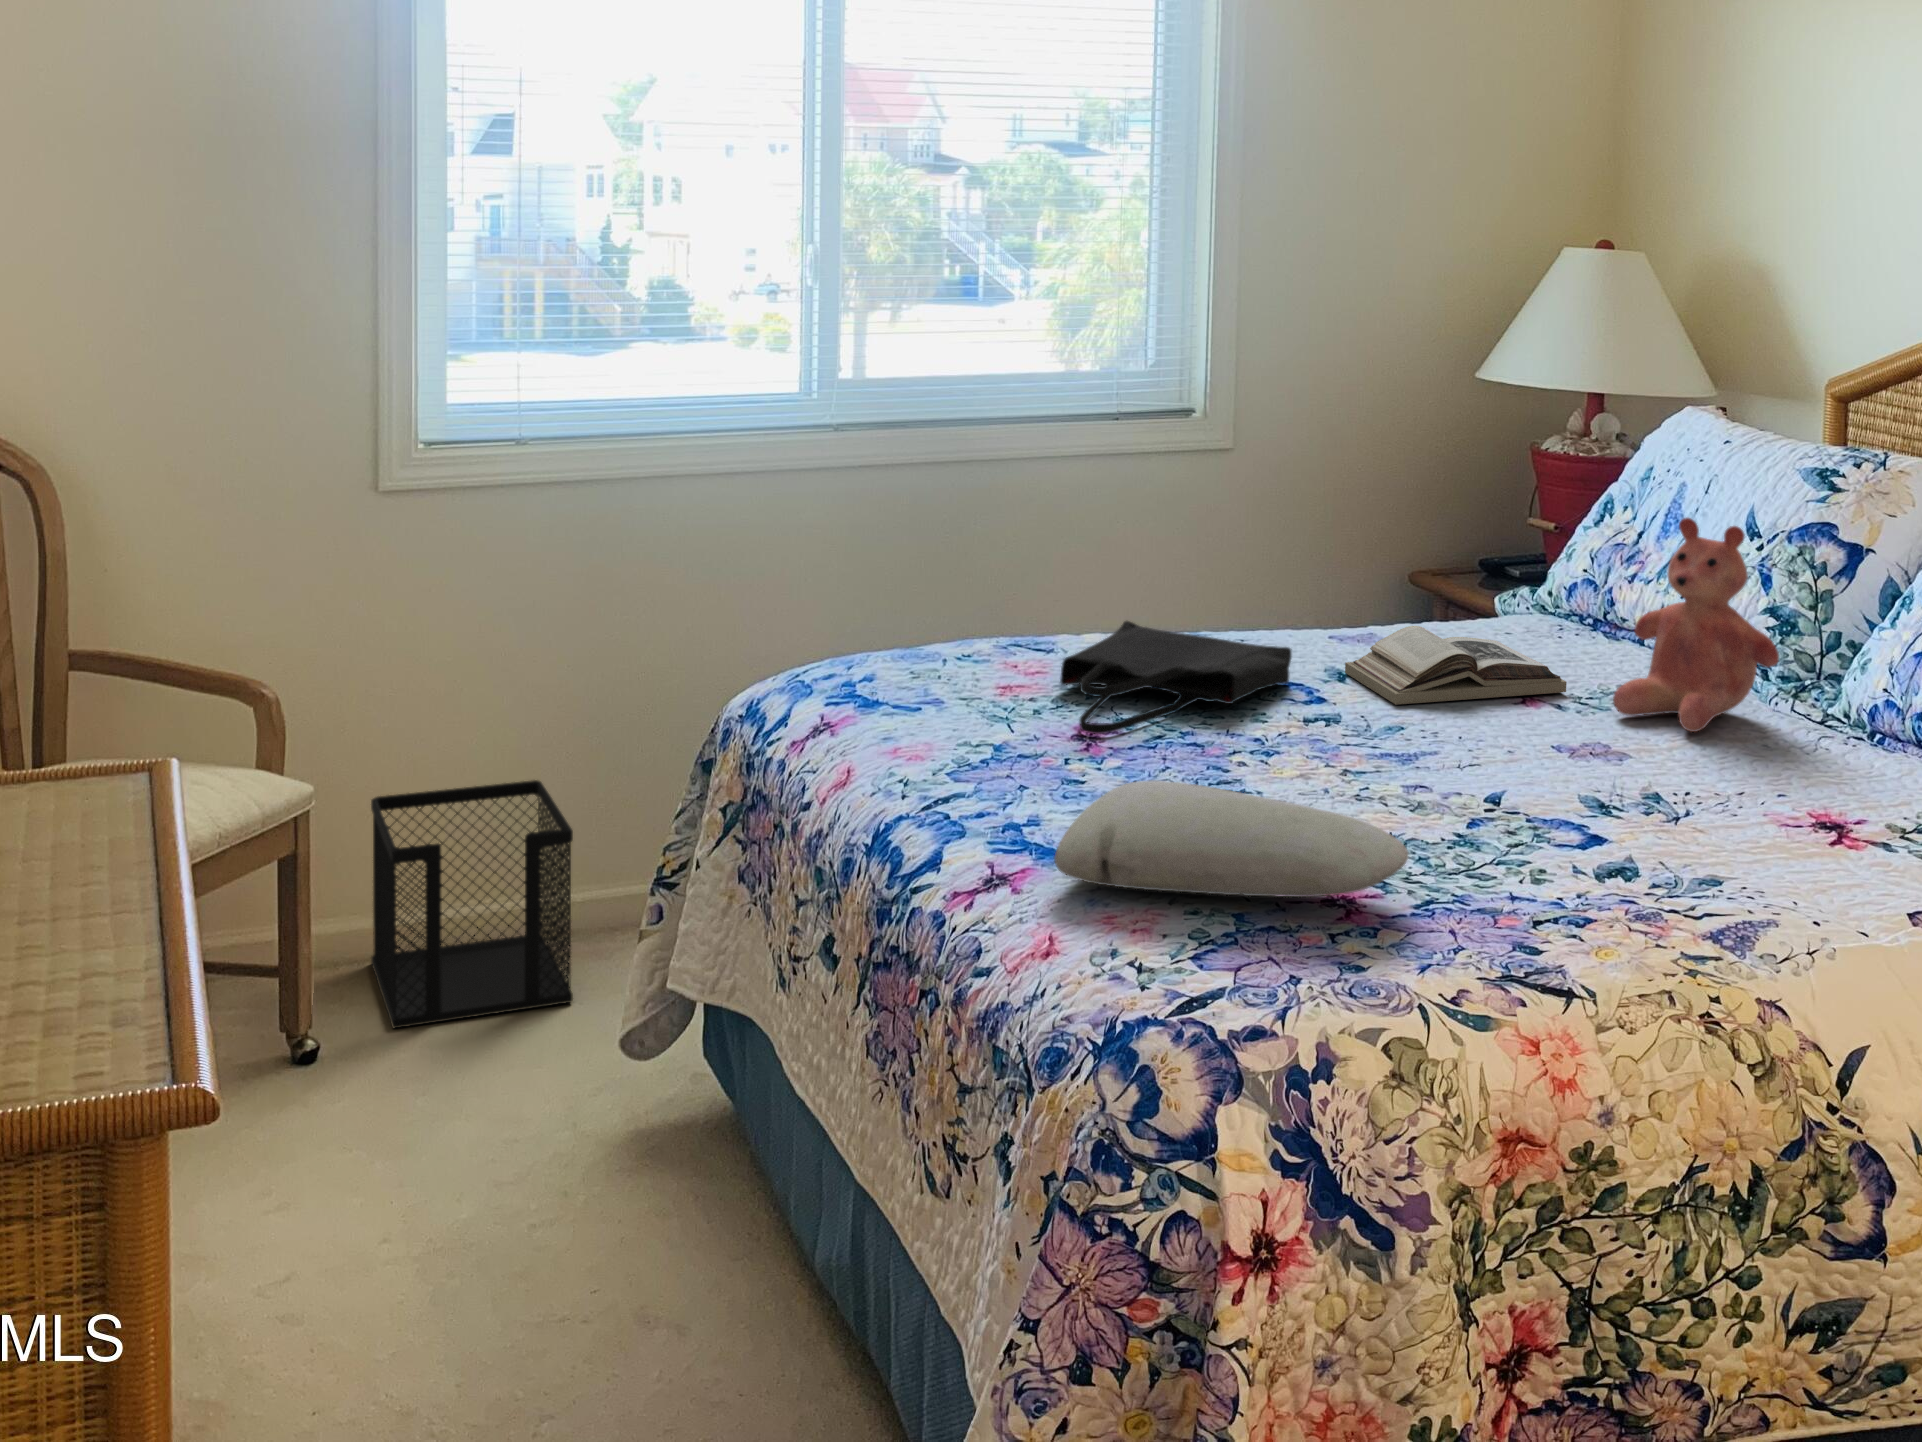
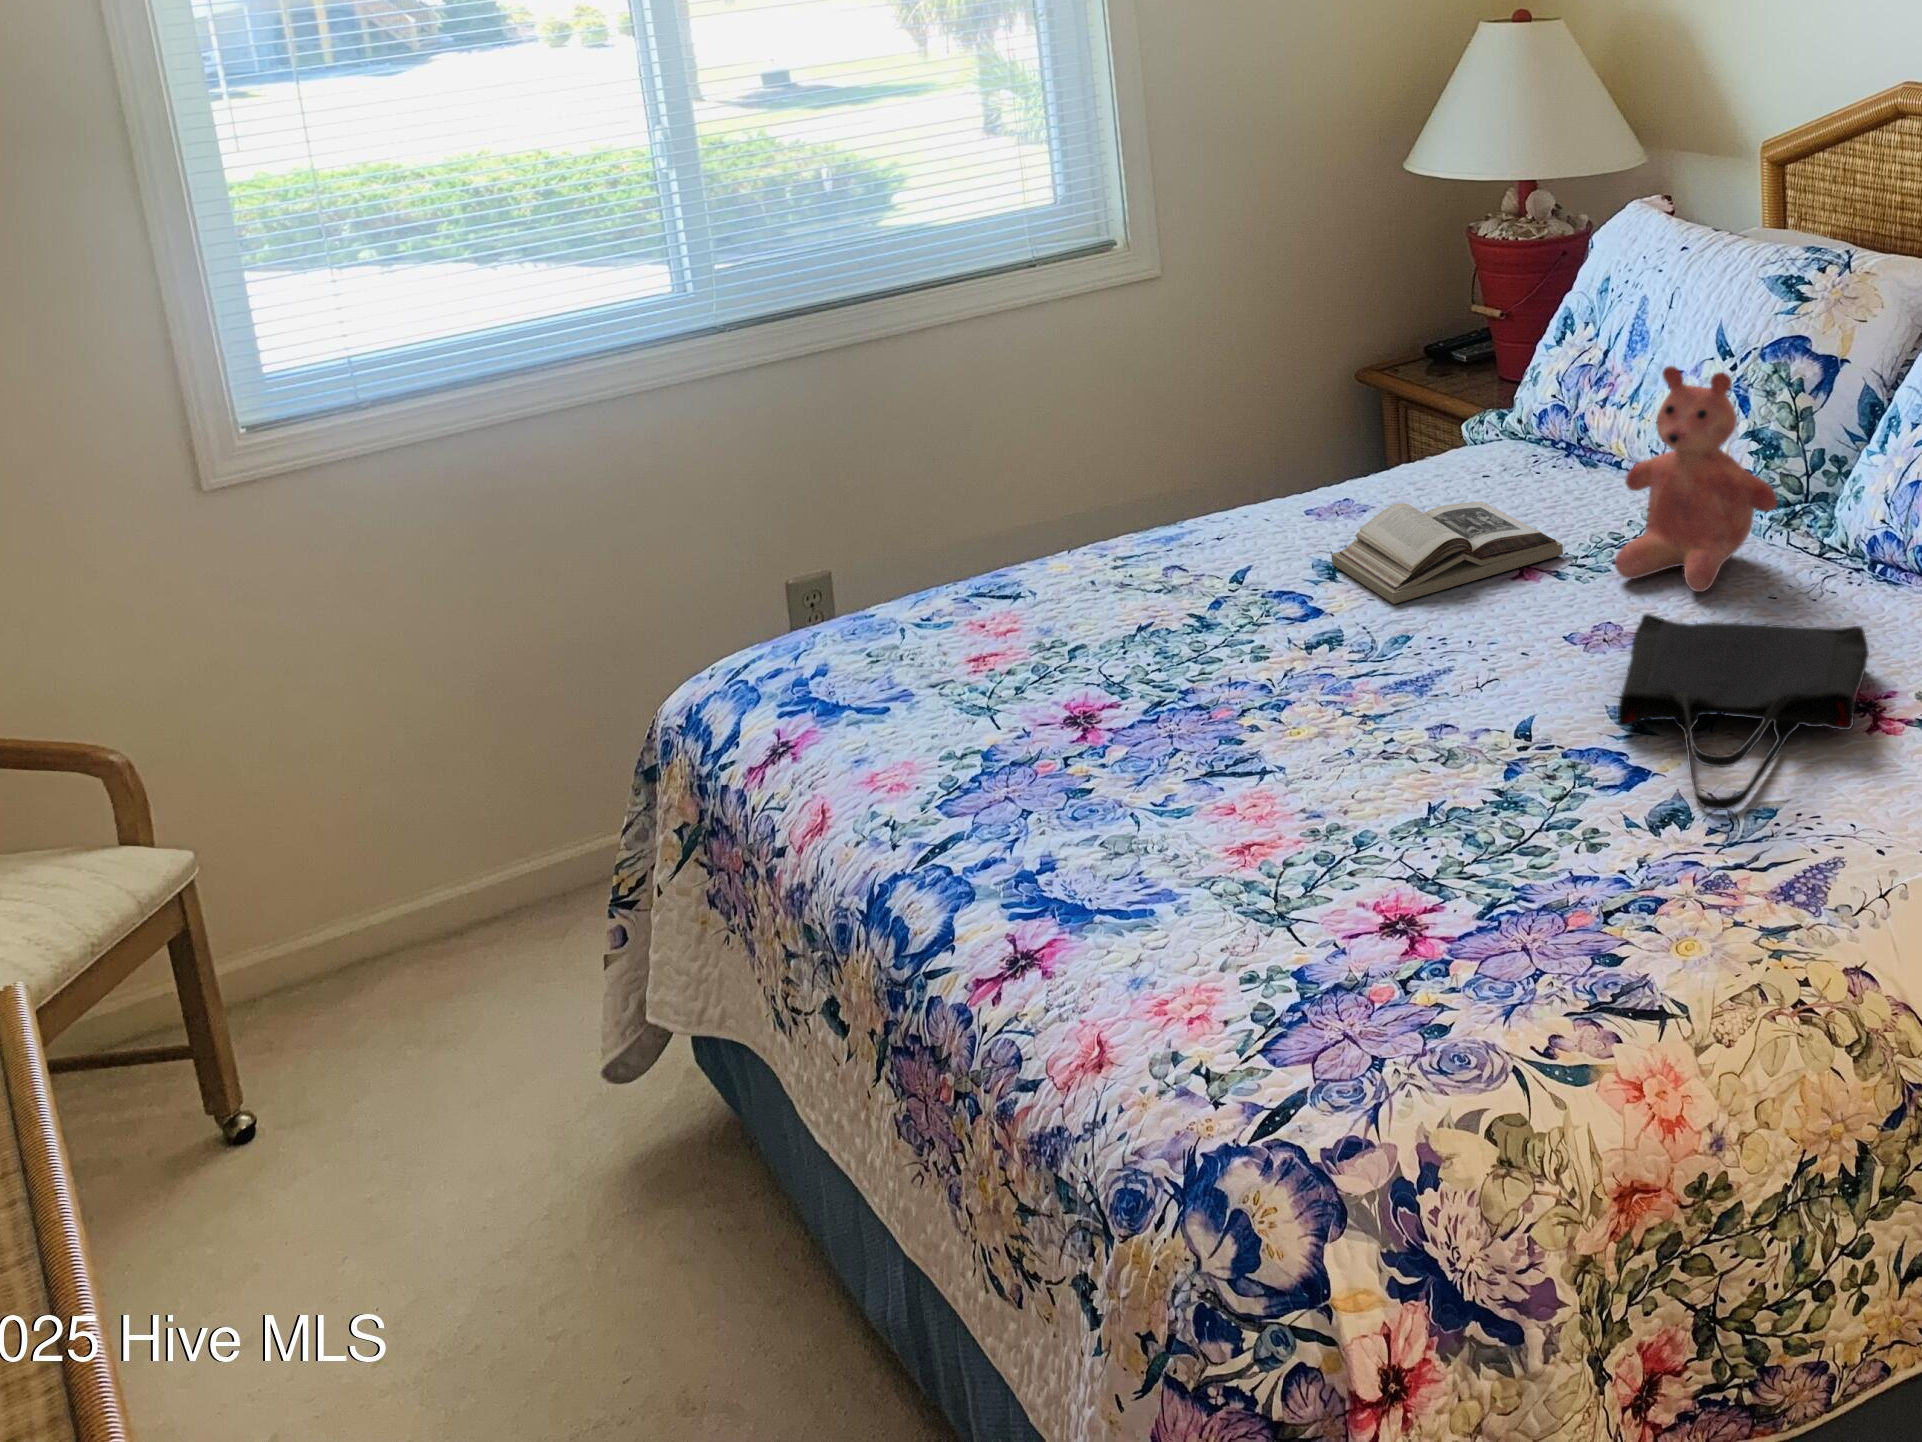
tote bag: present [1060,621,1292,734] -> present [1618,614,1869,810]
wastebasket: present [371,780,573,1028] -> none [264,775,541,1086]
pillow: present [1054,780,1408,897] -> none [1086,807,1464,953]

